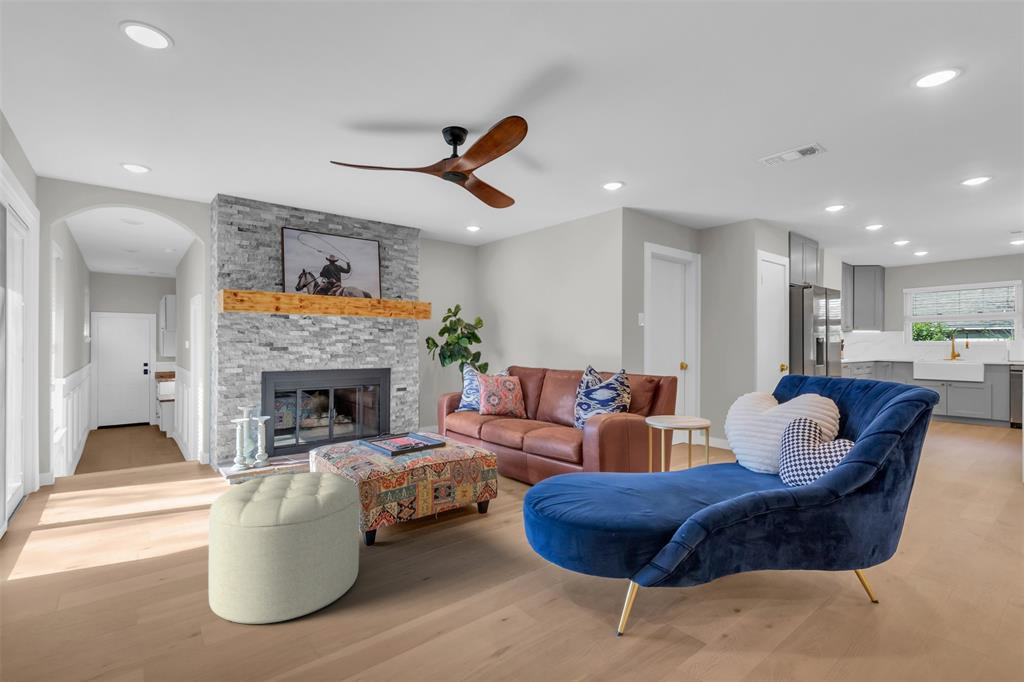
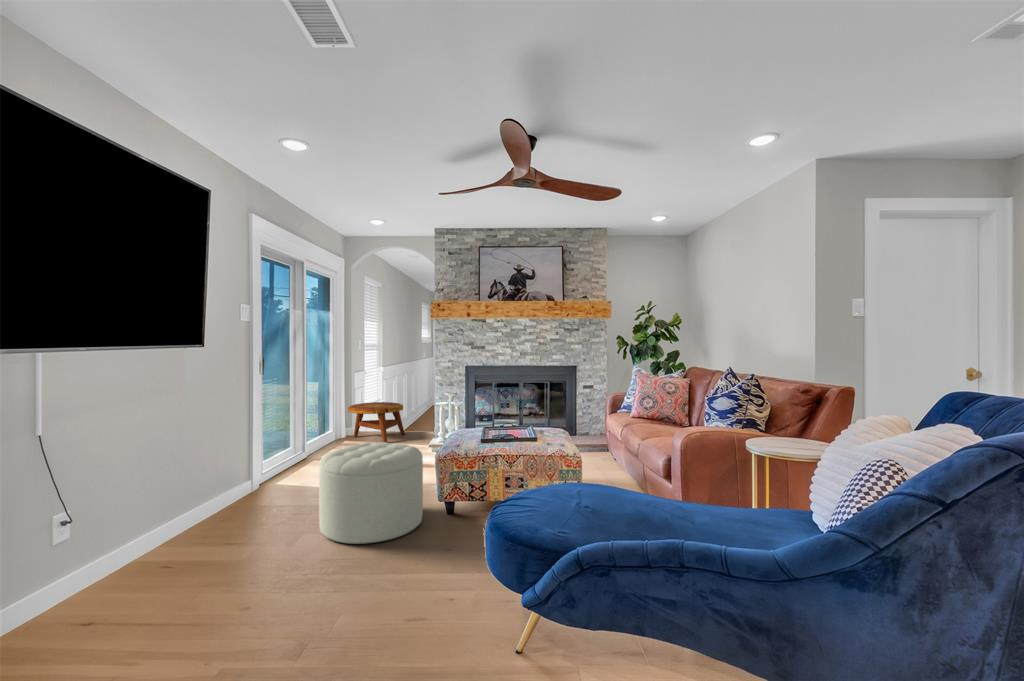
side table: none [61,427,164,486] -> present [348,402,405,443]

